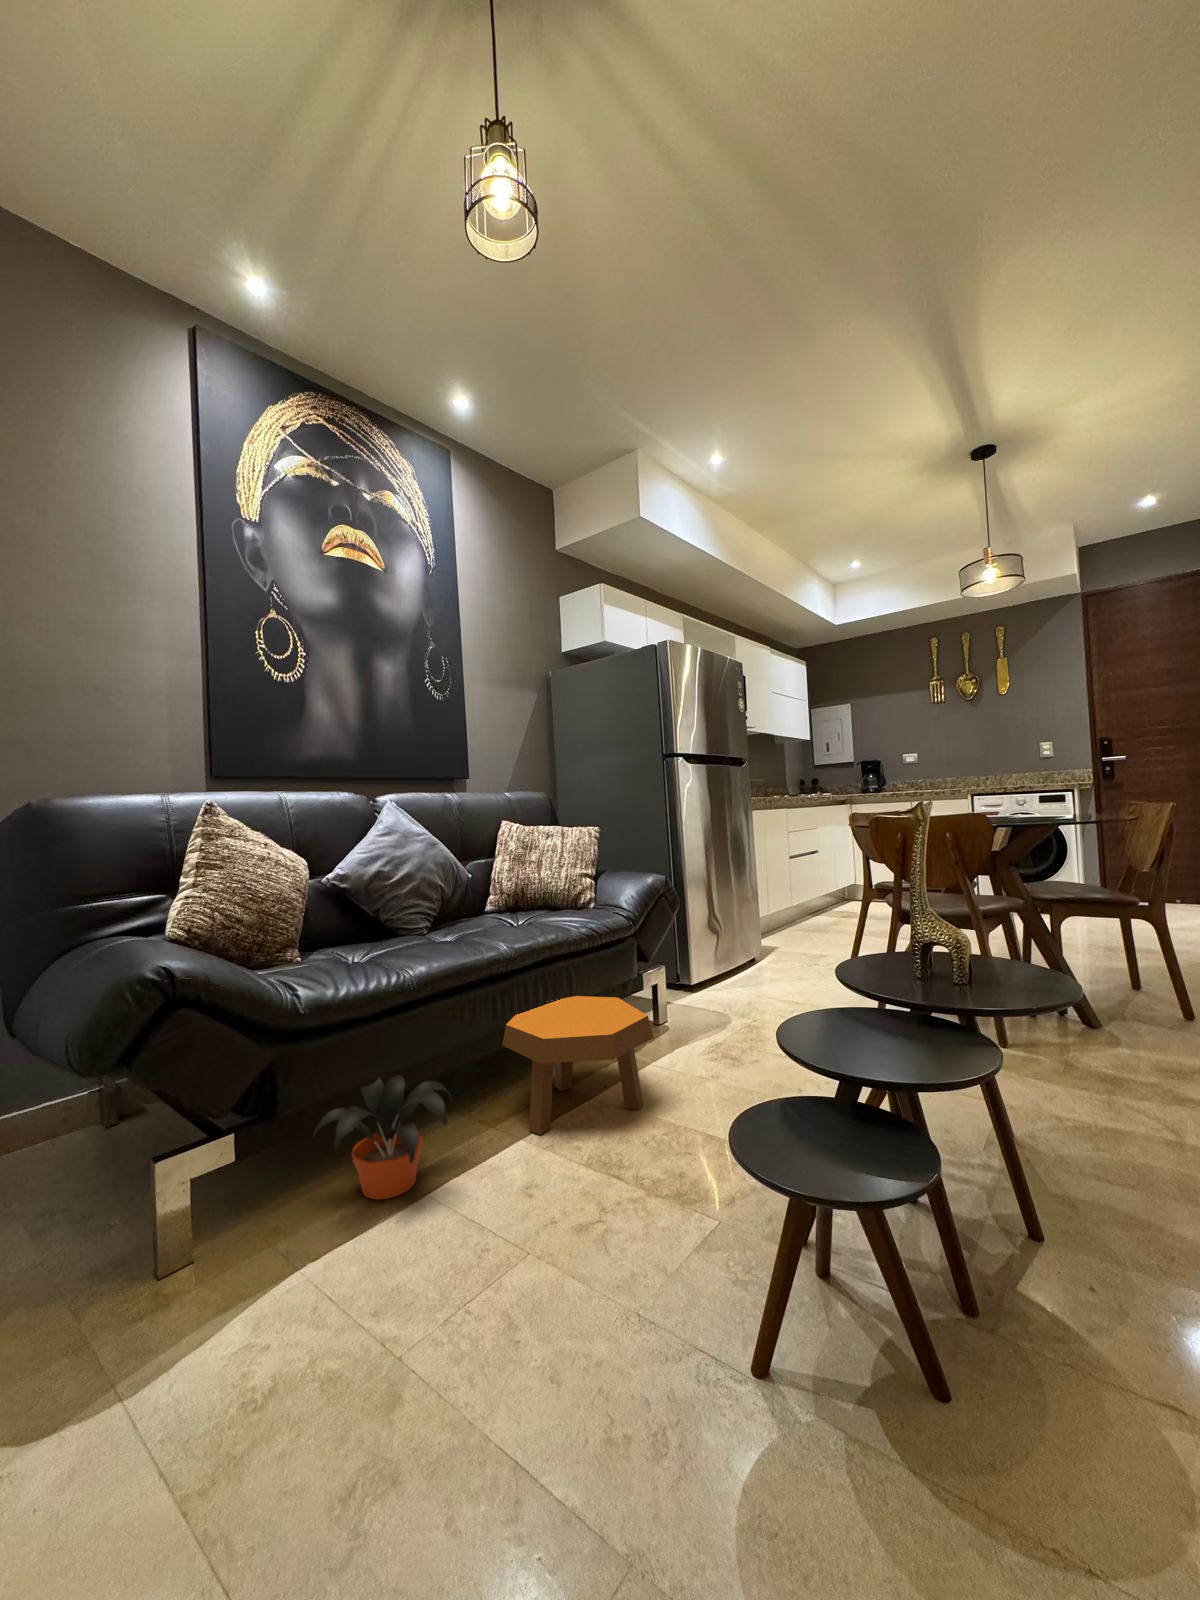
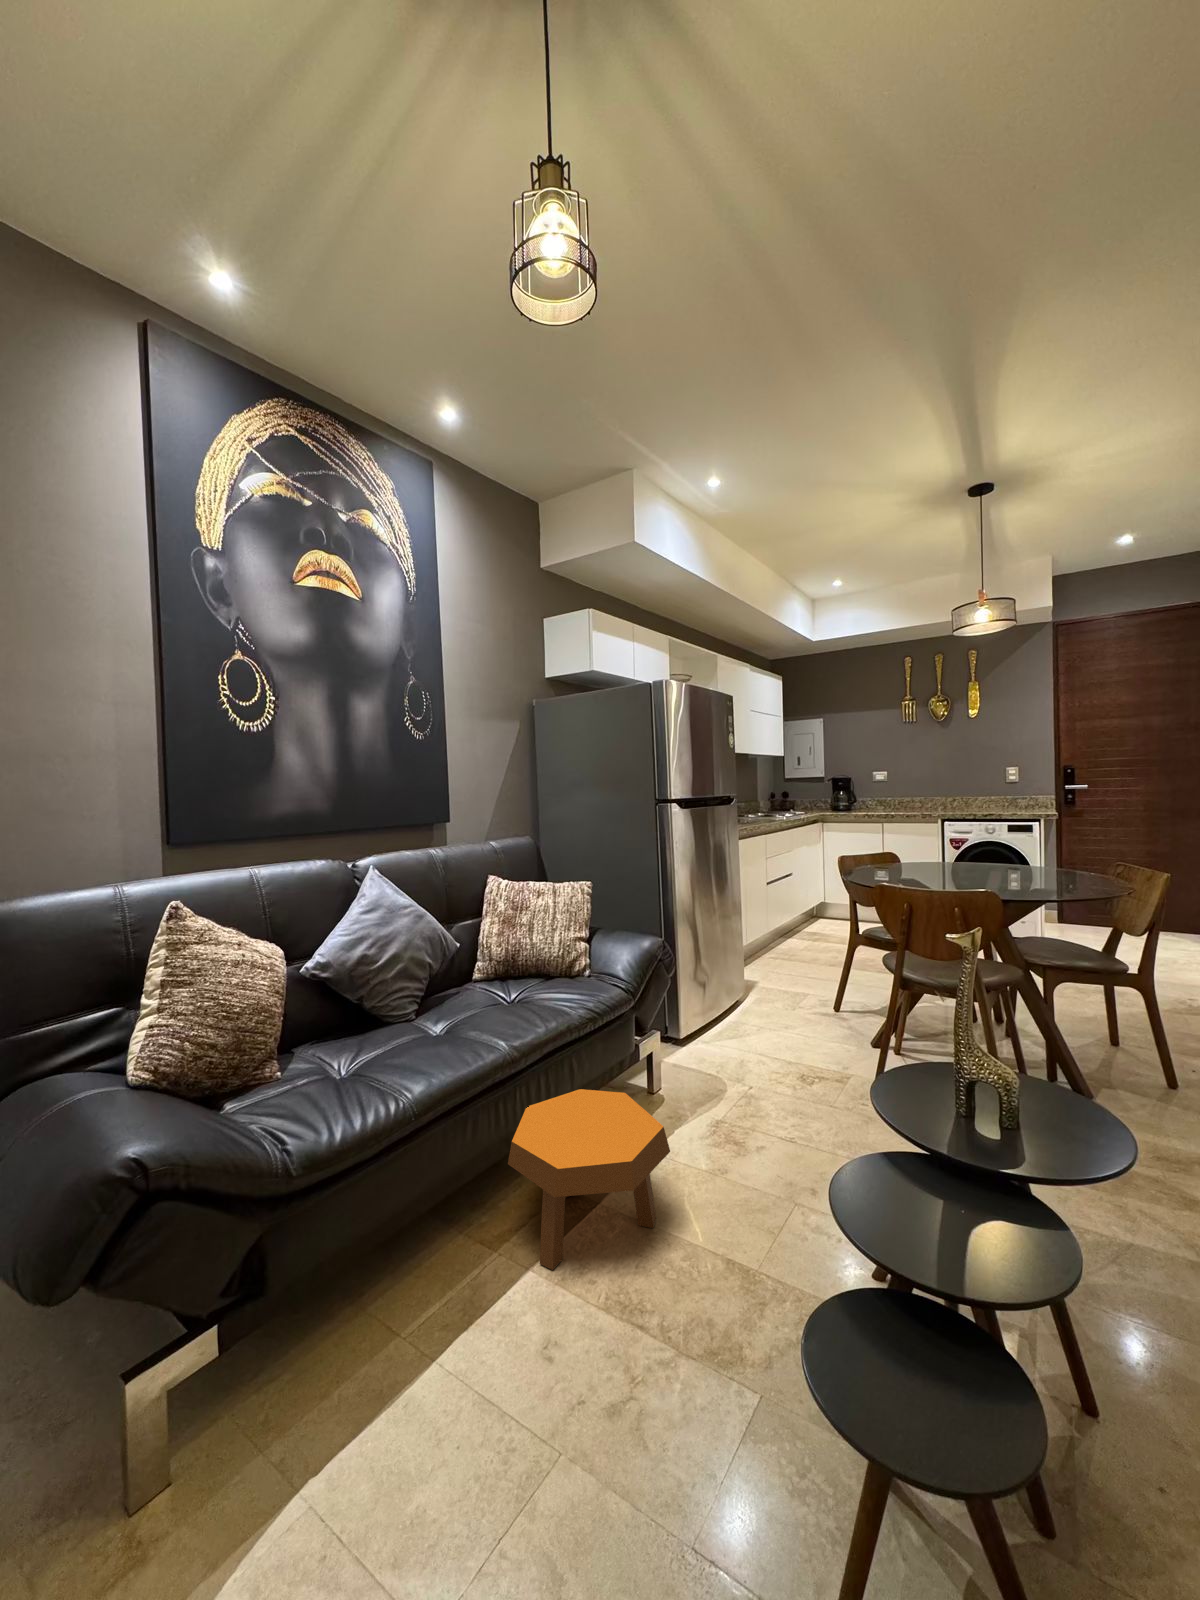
potted plant: present [314,1076,448,1199] -> none [306,1220,462,1383]

